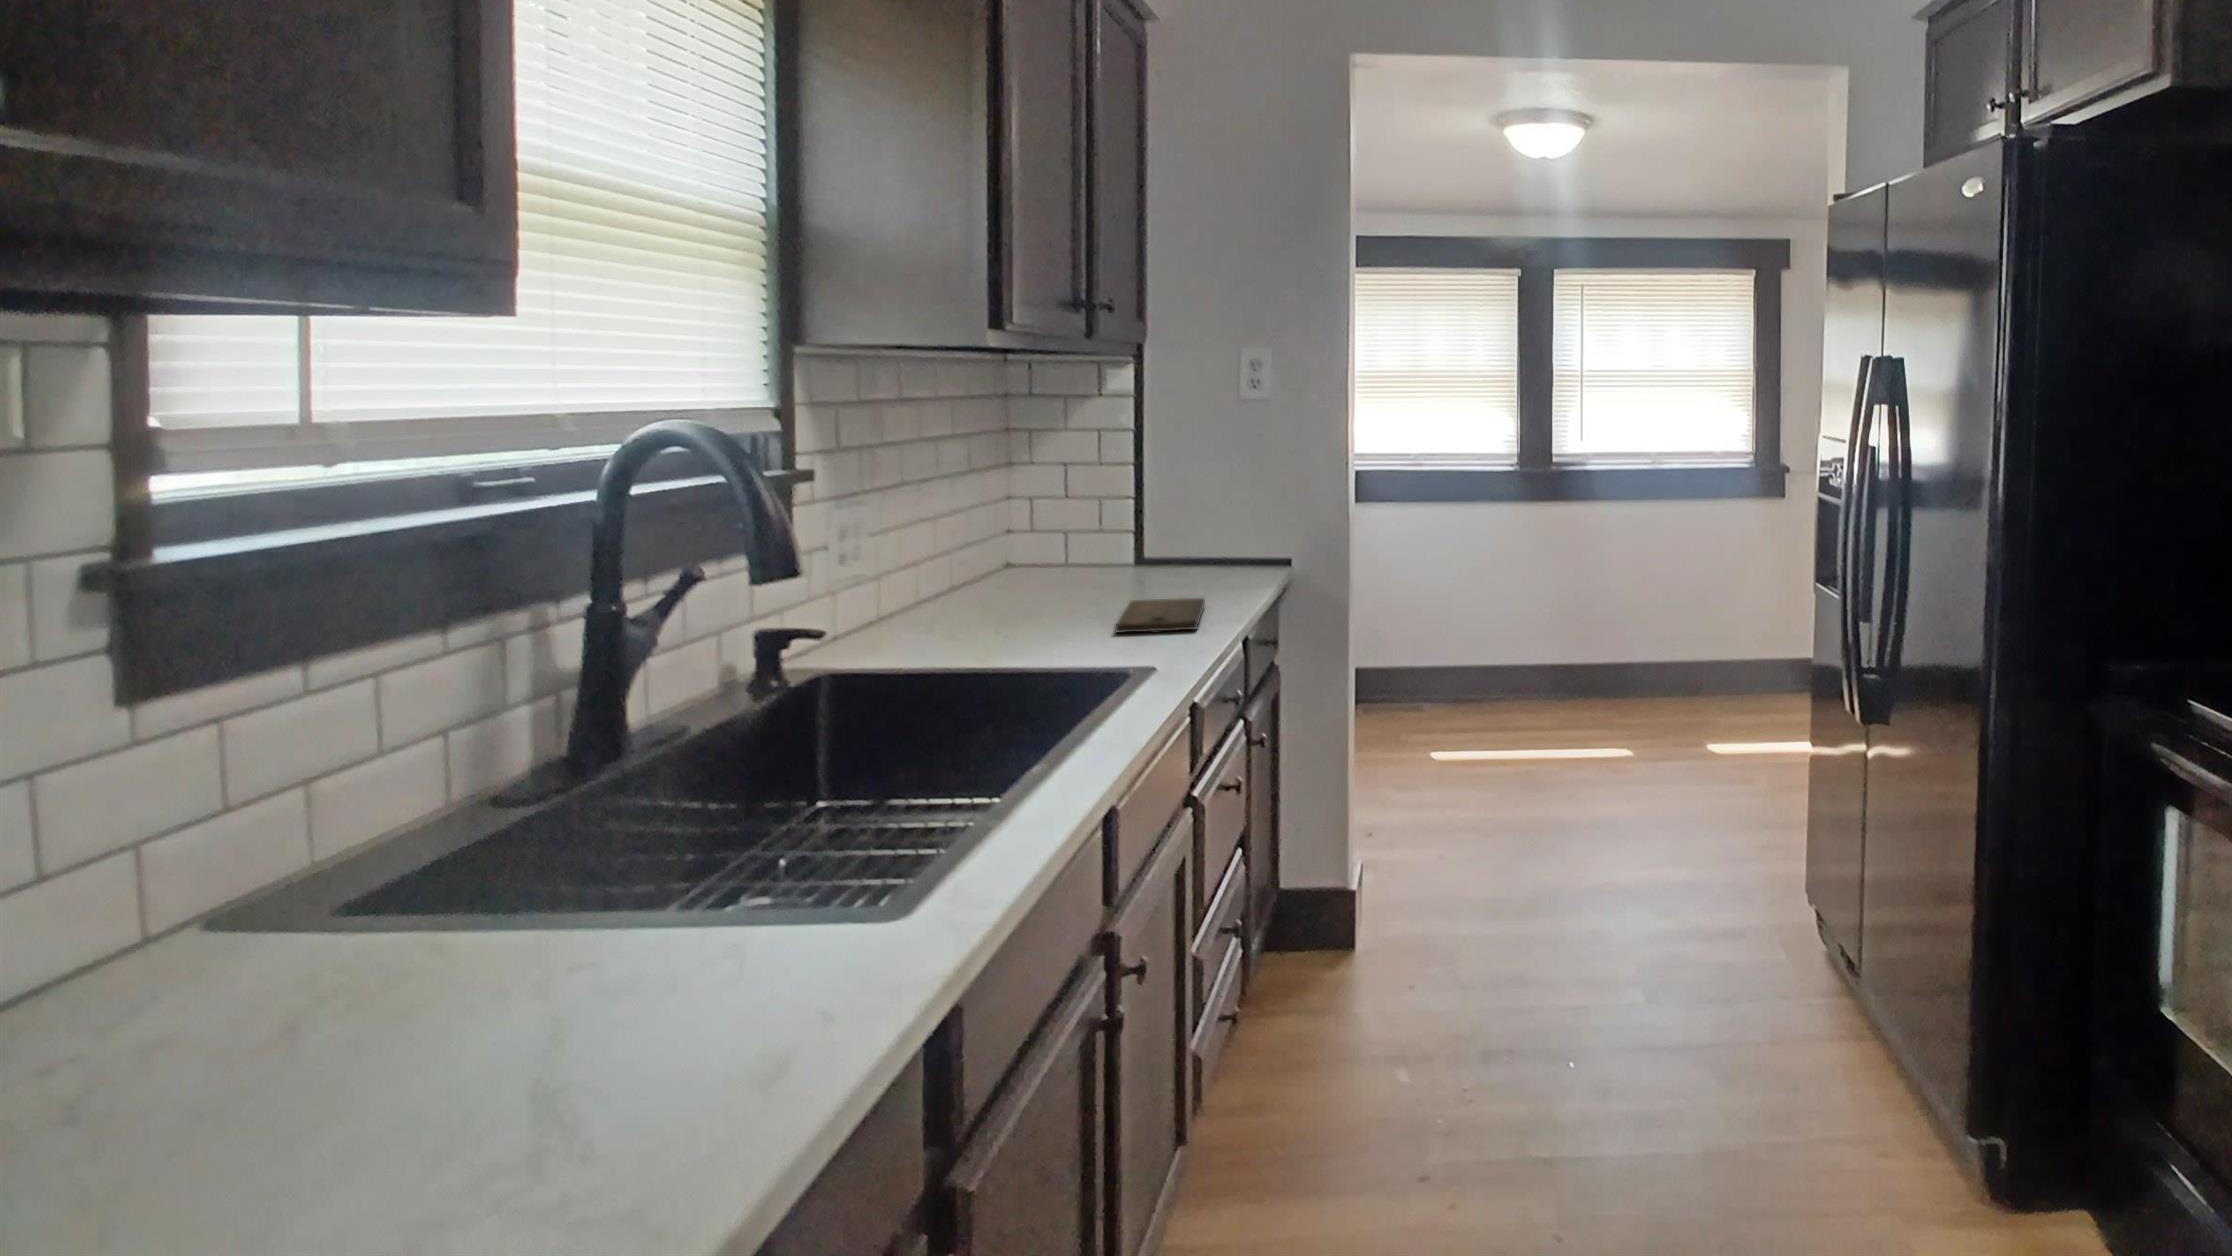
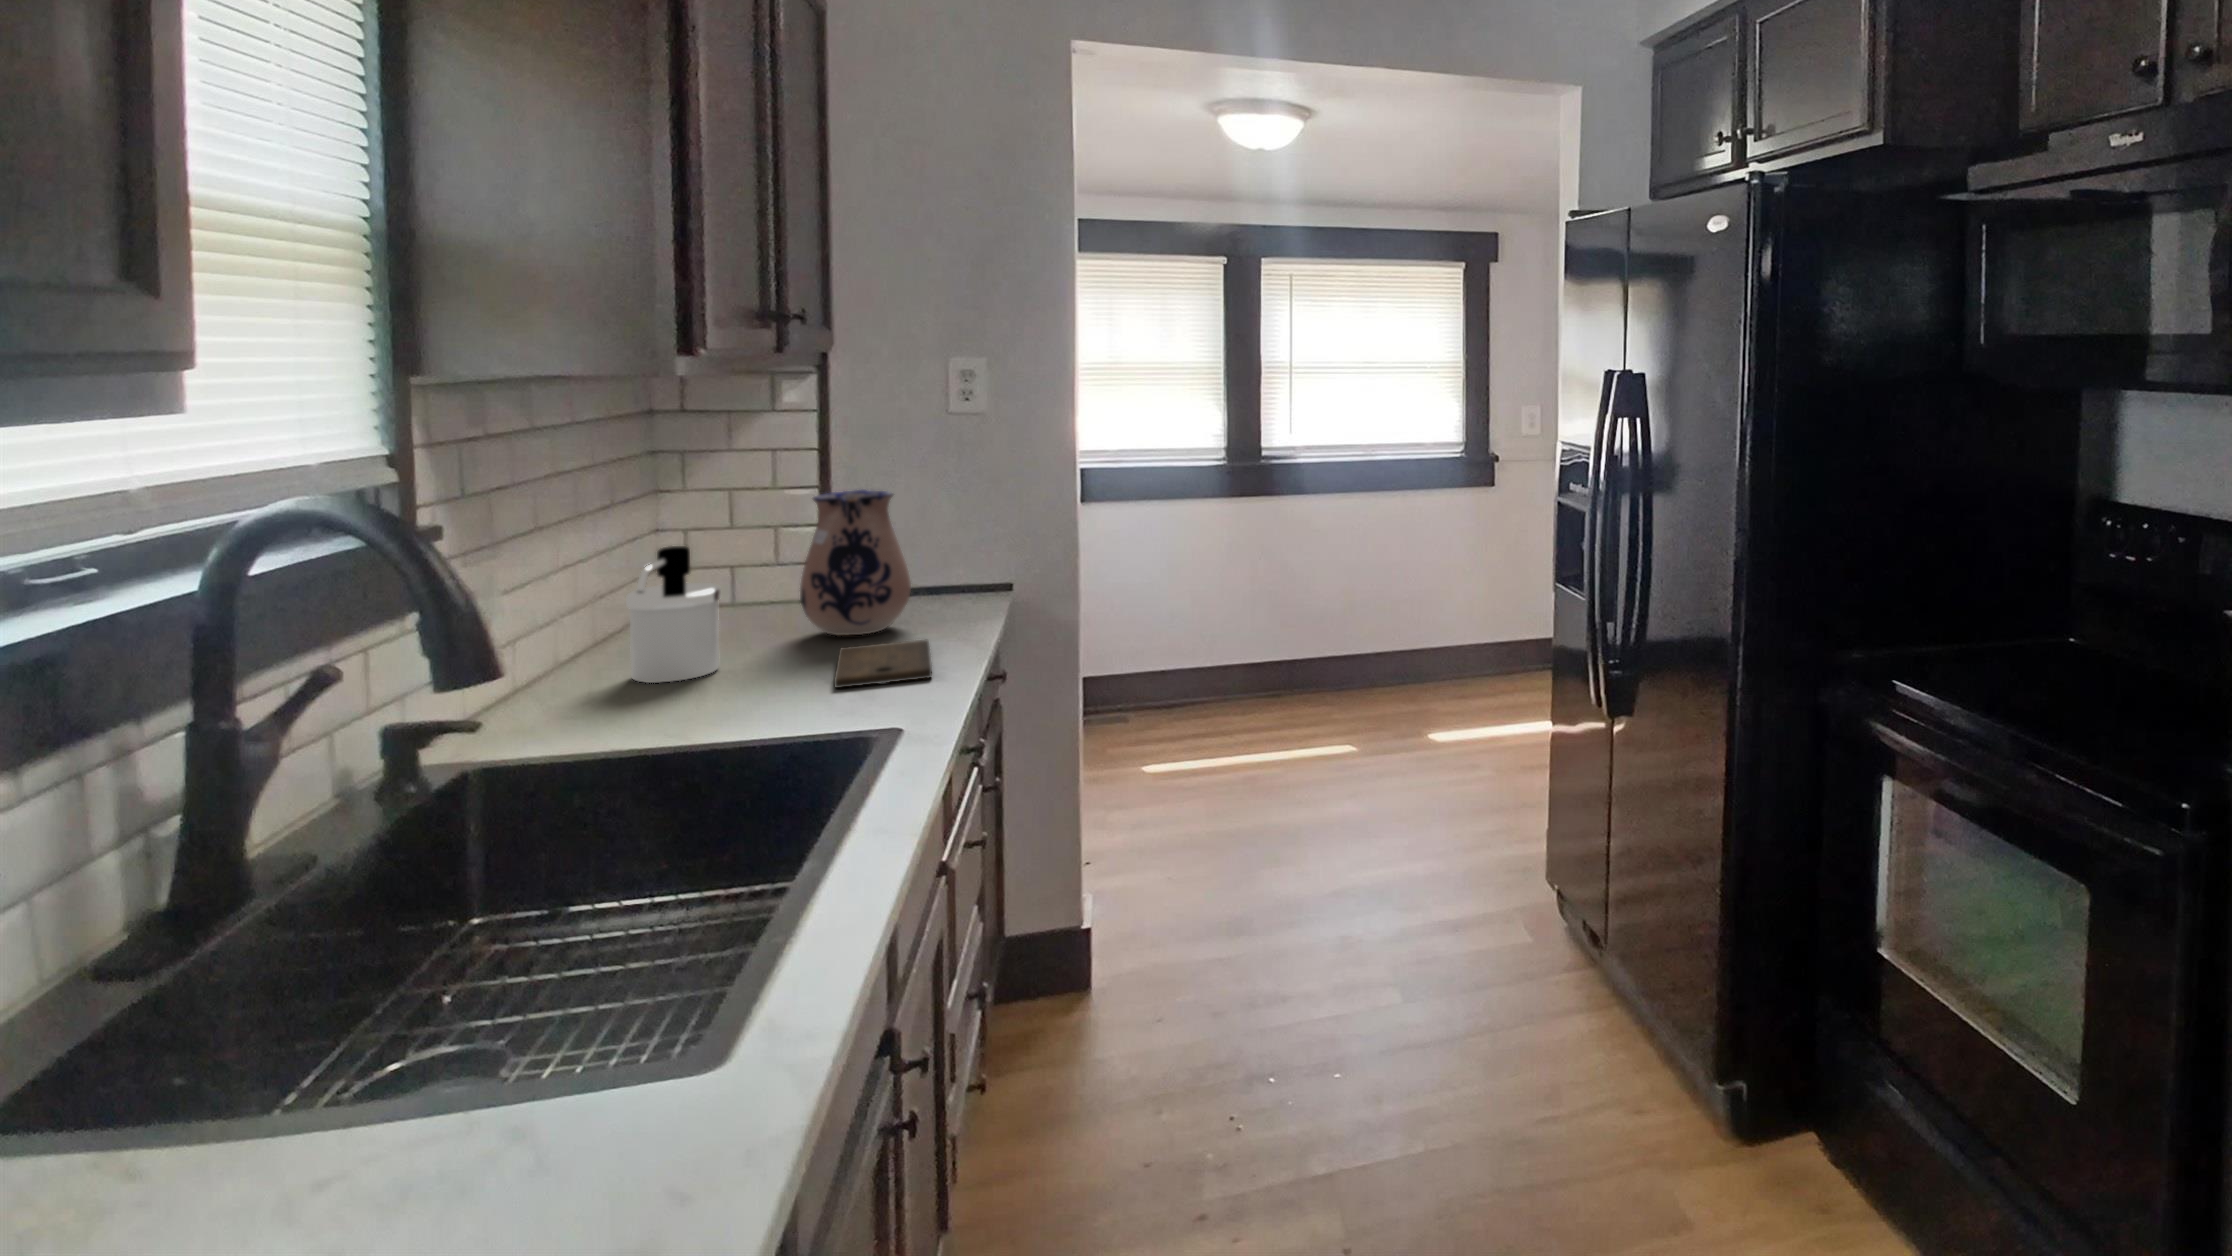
ceramic pitcher: none [1107,463,1198,592] -> present [800,489,911,636]
soap dispenser: none [963,503,1037,620] -> present [626,546,721,683]

